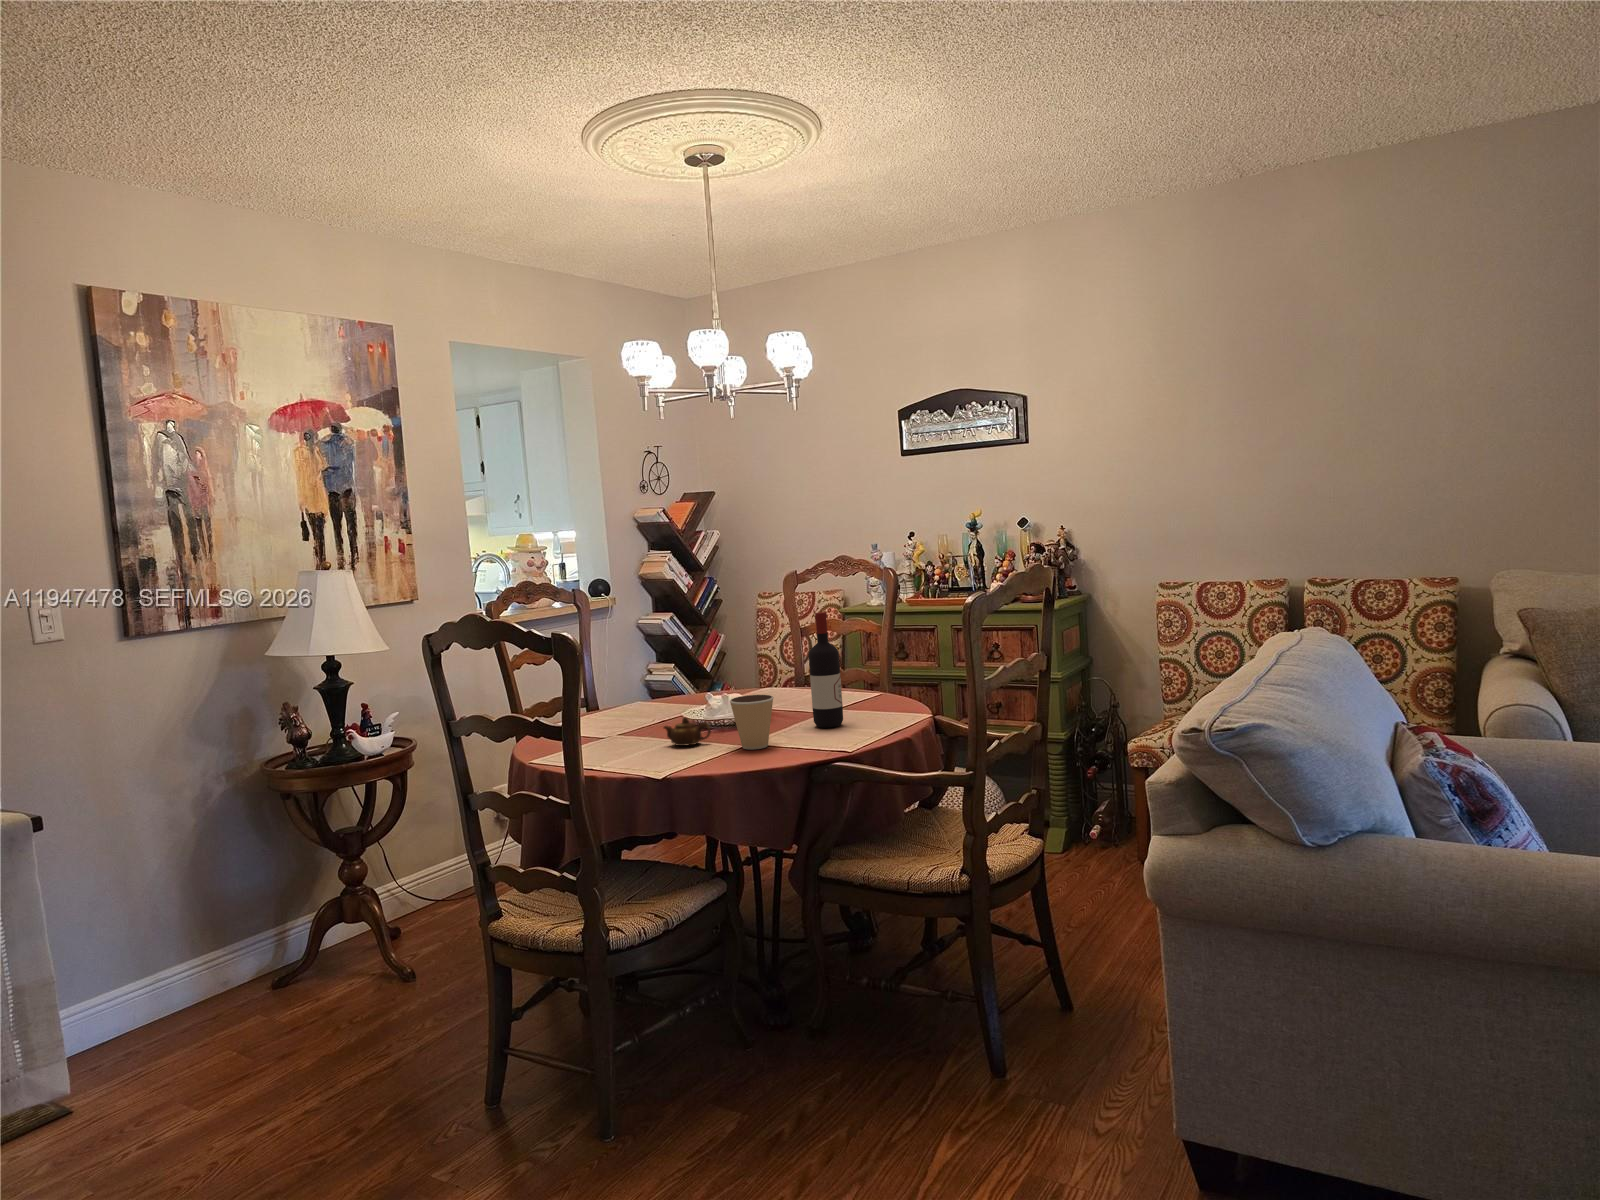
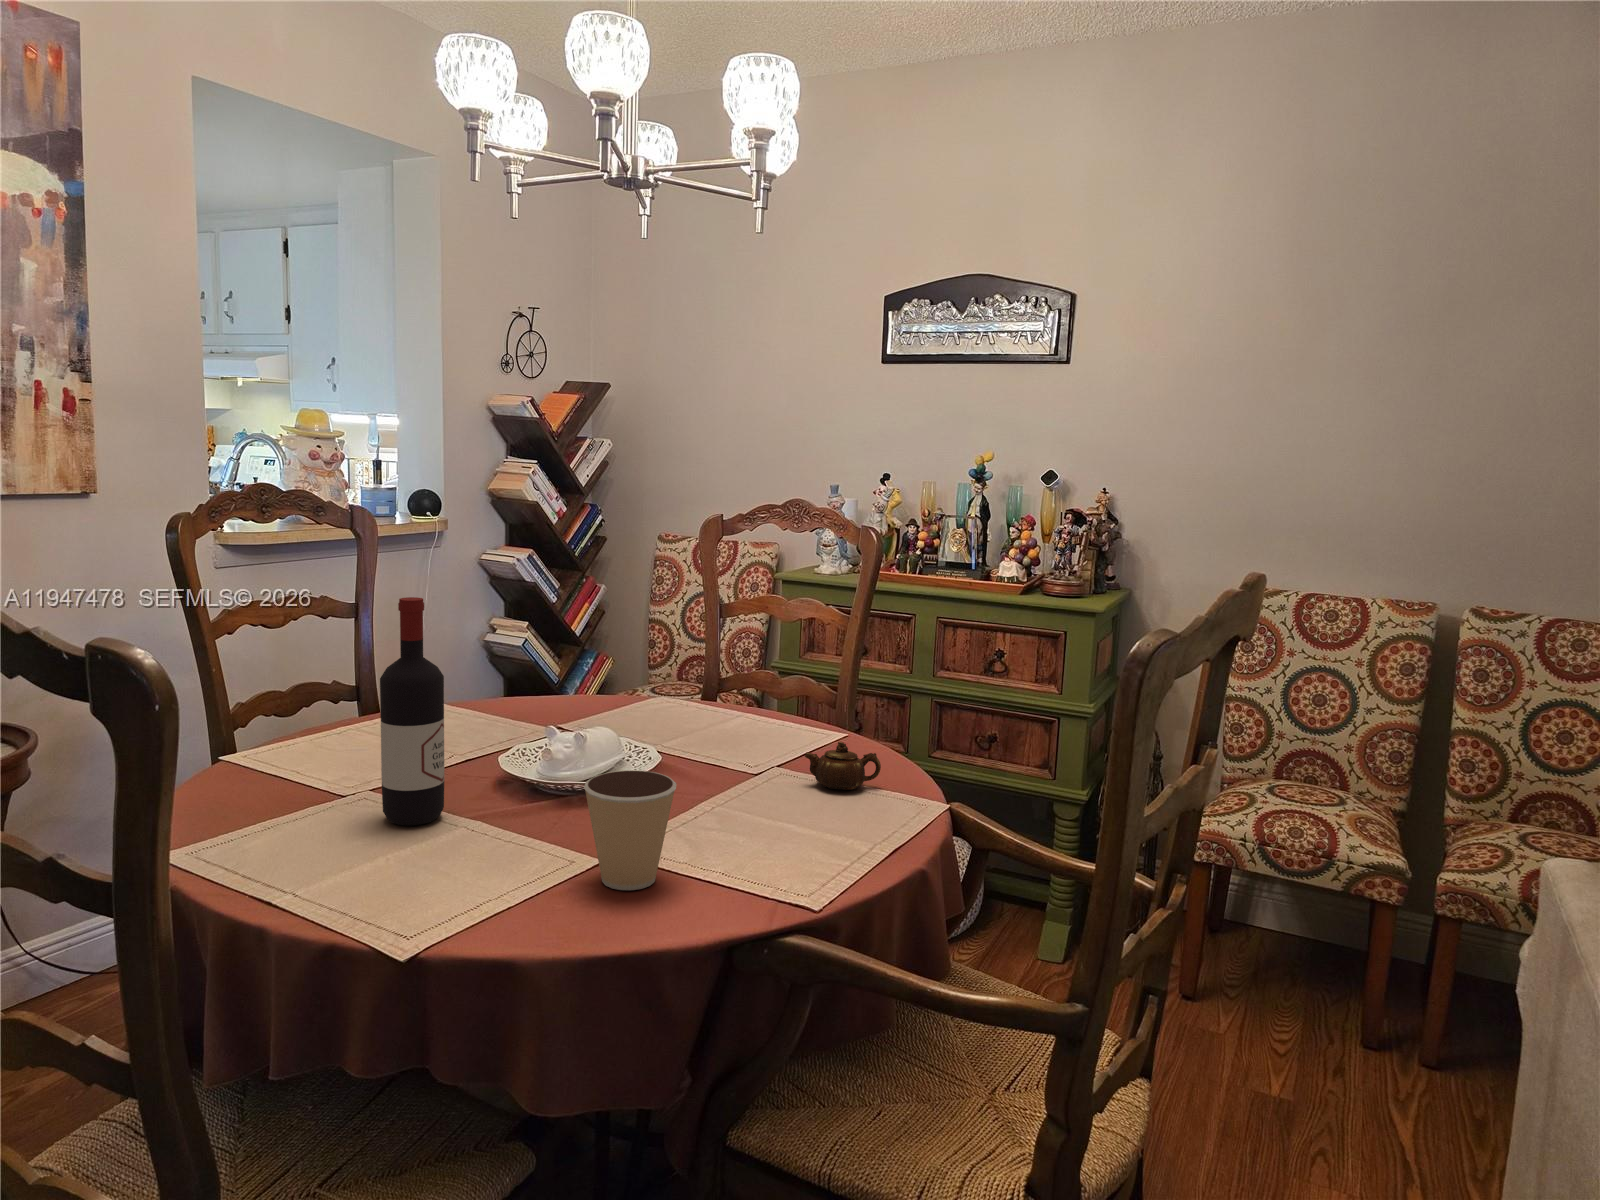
wine bottle: present [808,612,843,728] -> present [380,597,444,826]
teapot: present [664,717,711,746] -> present [805,742,881,790]

